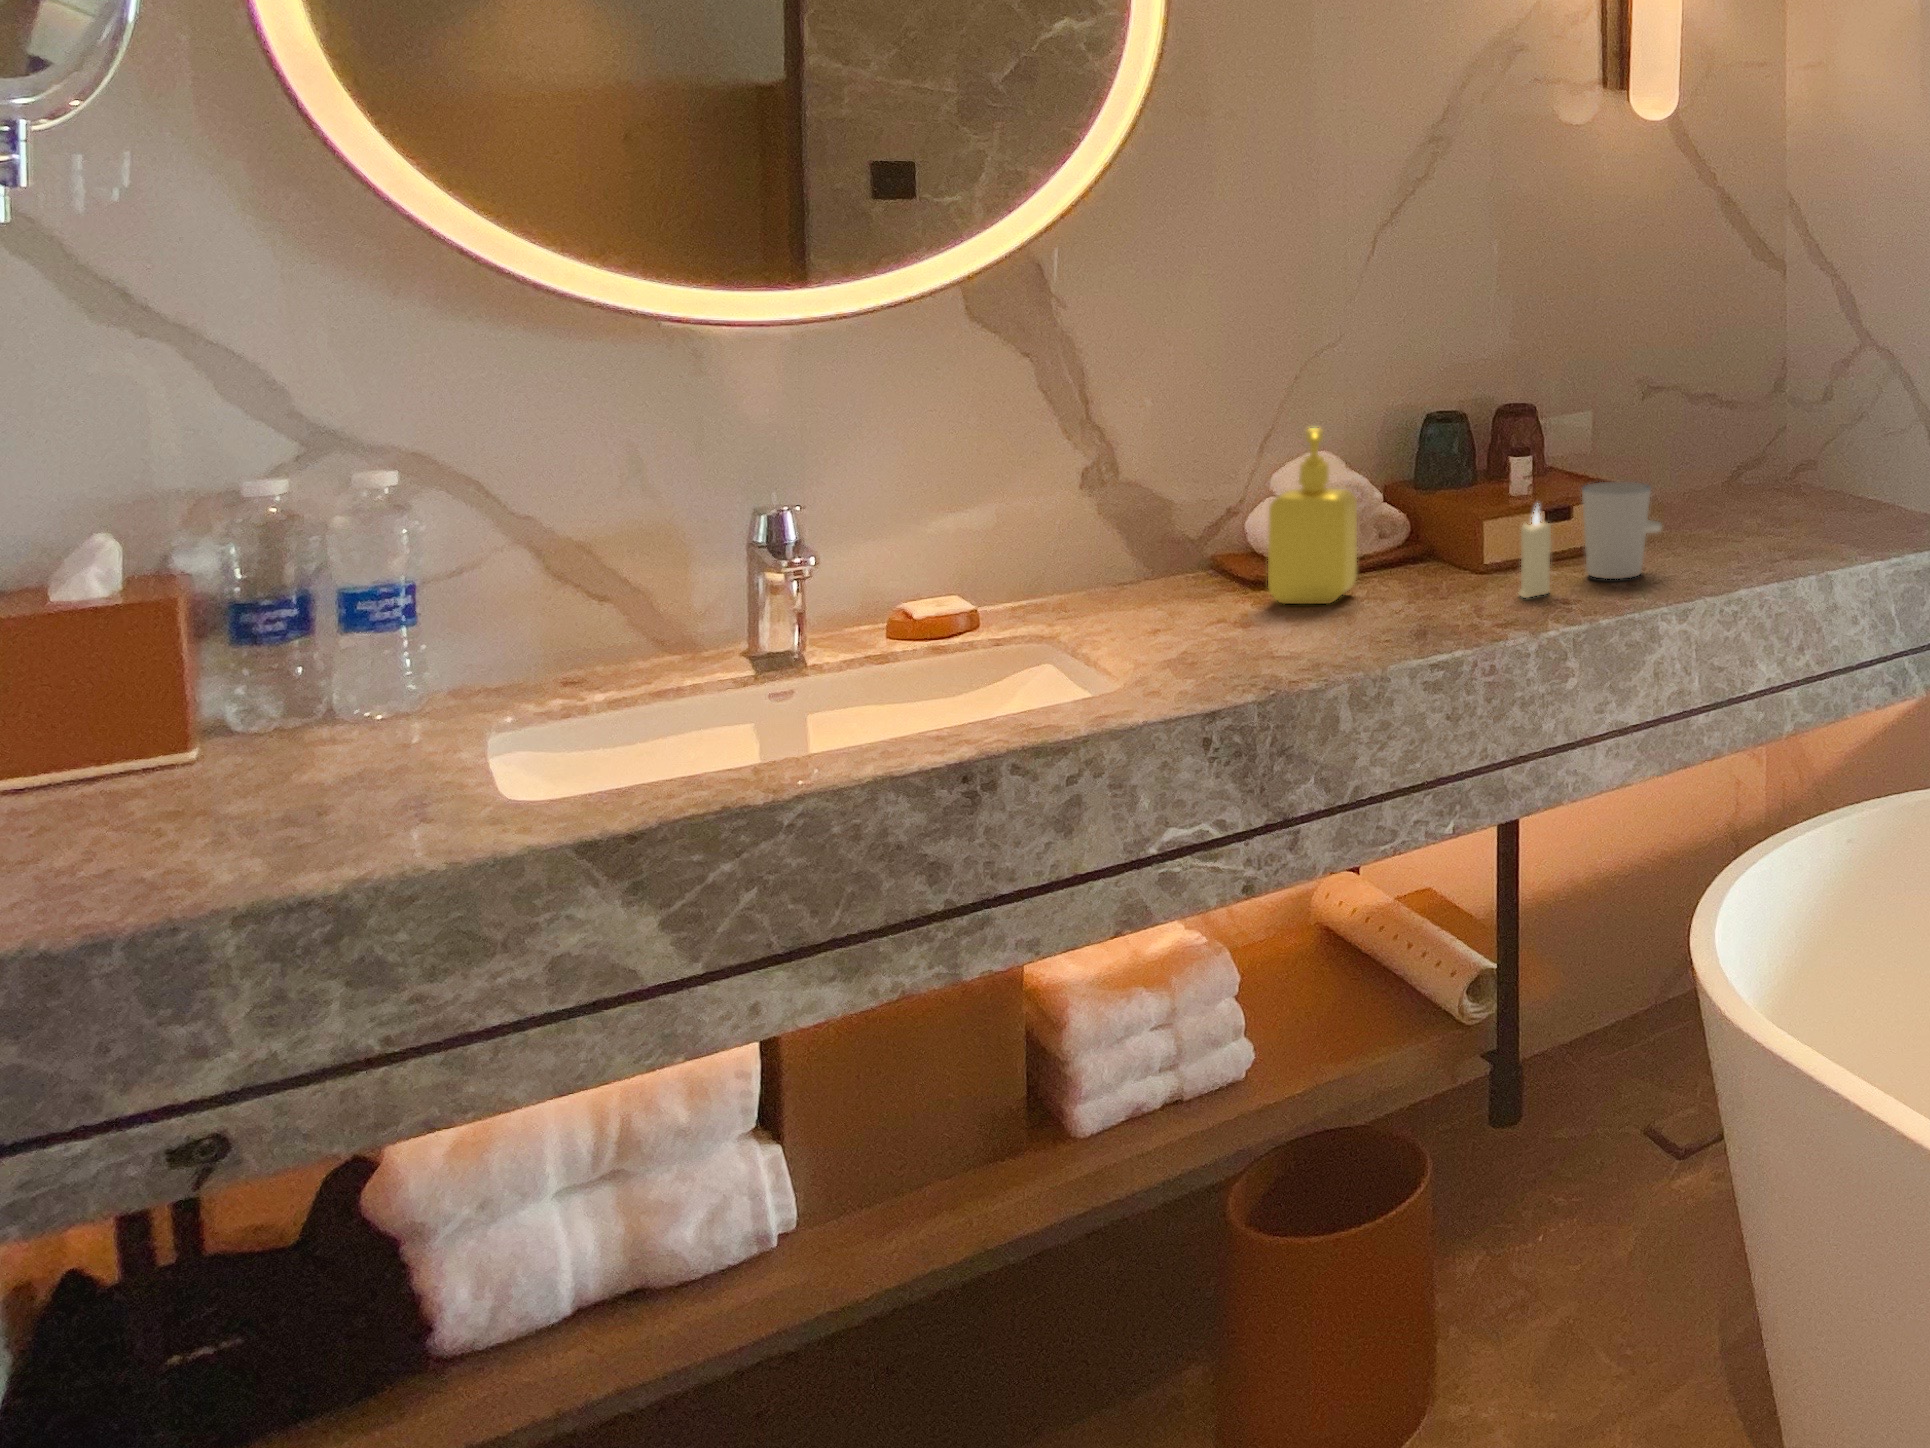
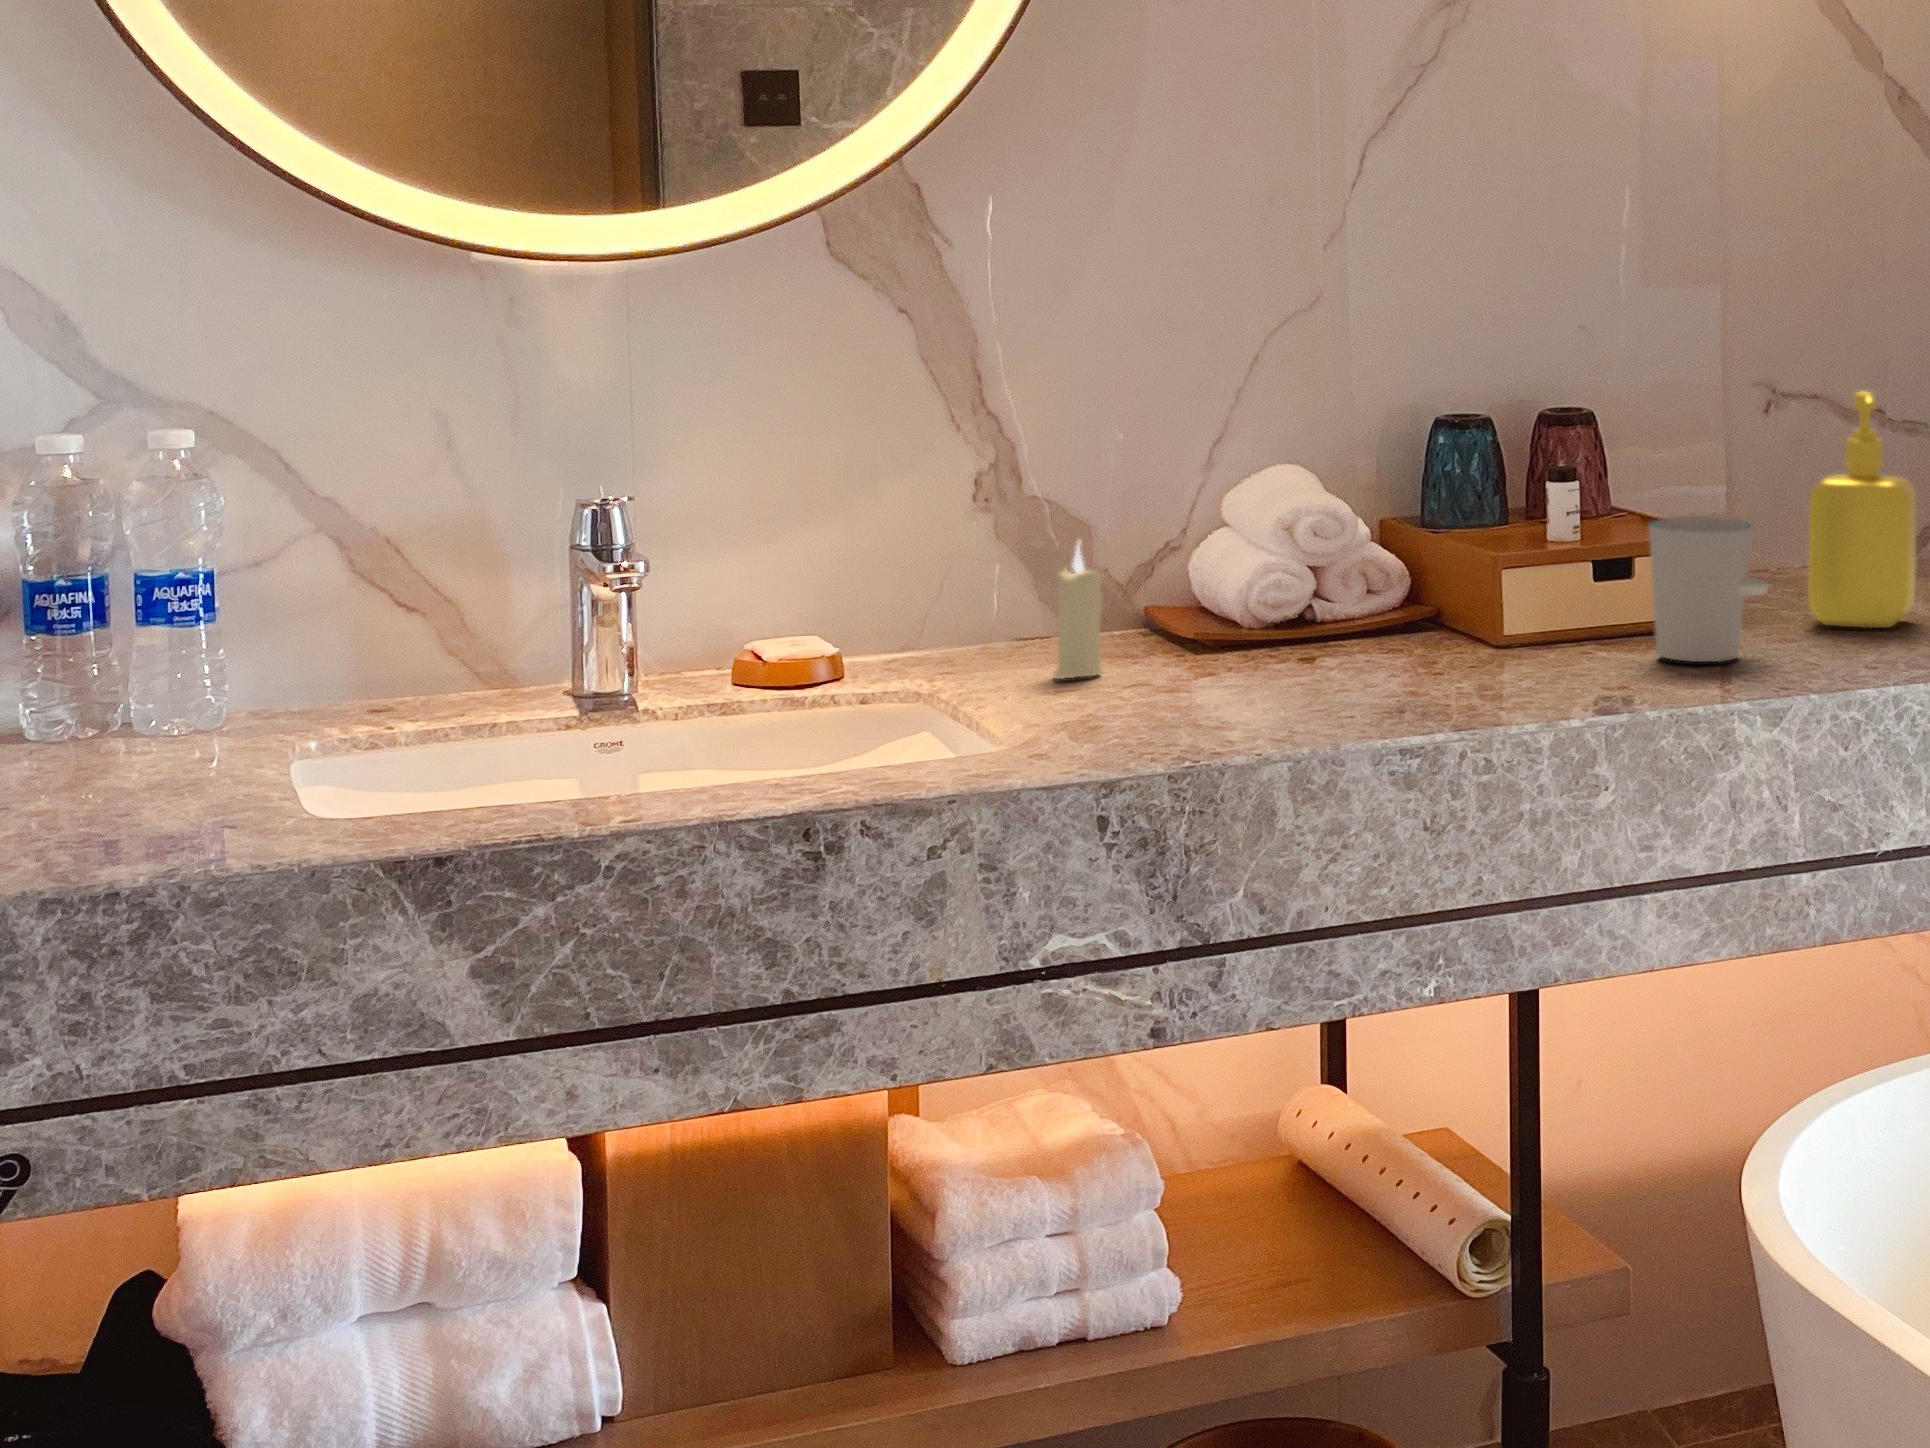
soap dispenser: present [1268,428,1357,604] -> present [1808,392,1916,628]
candle: present [1519,509,1551,598] -> present [1054,542,1102,679]

